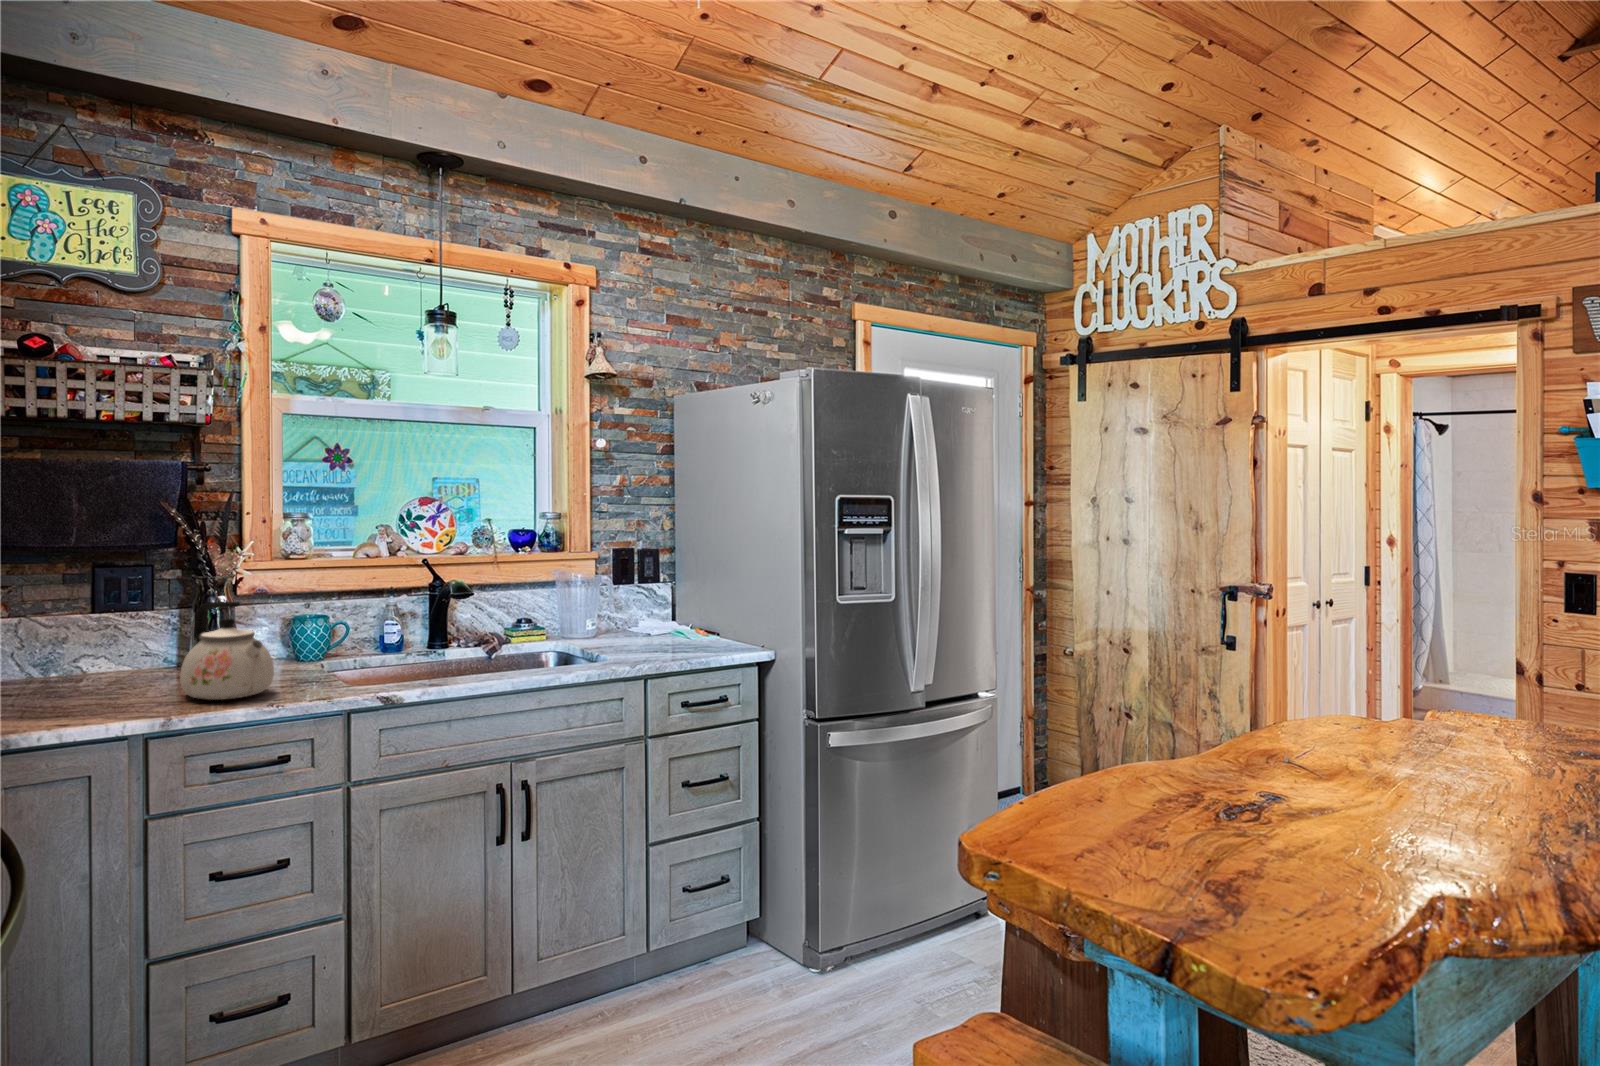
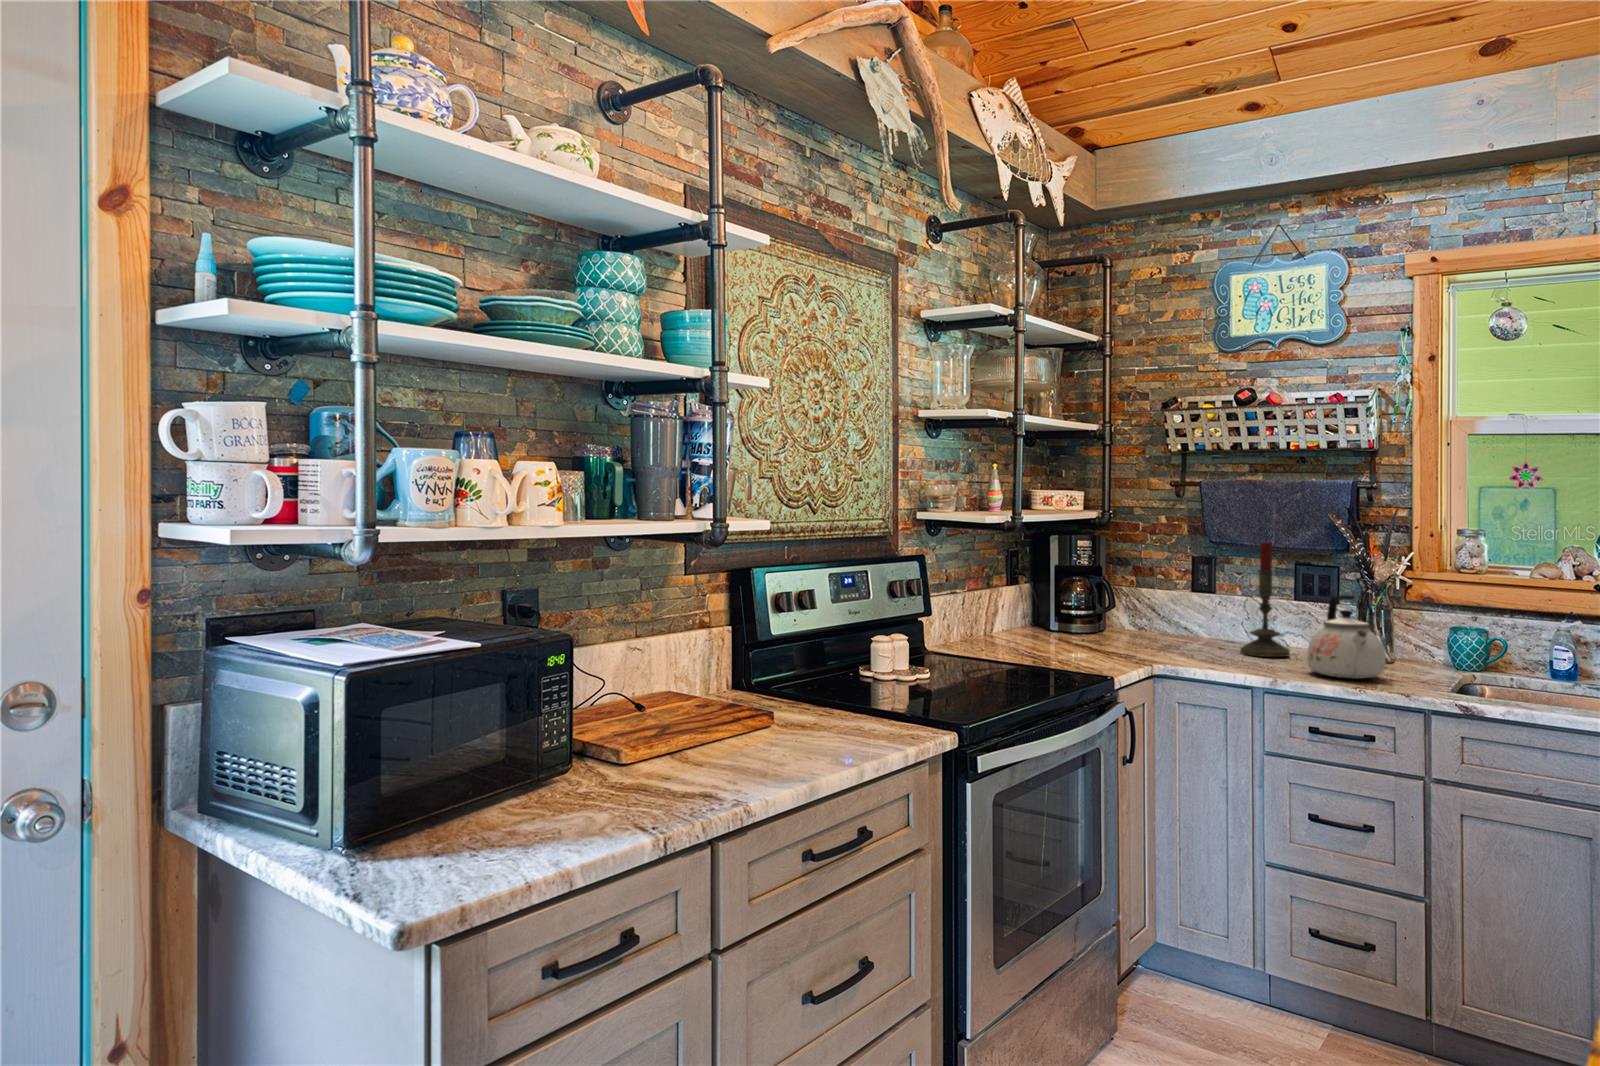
candle: none [54,536,126,690] -> present [1240,542,1290,657]

